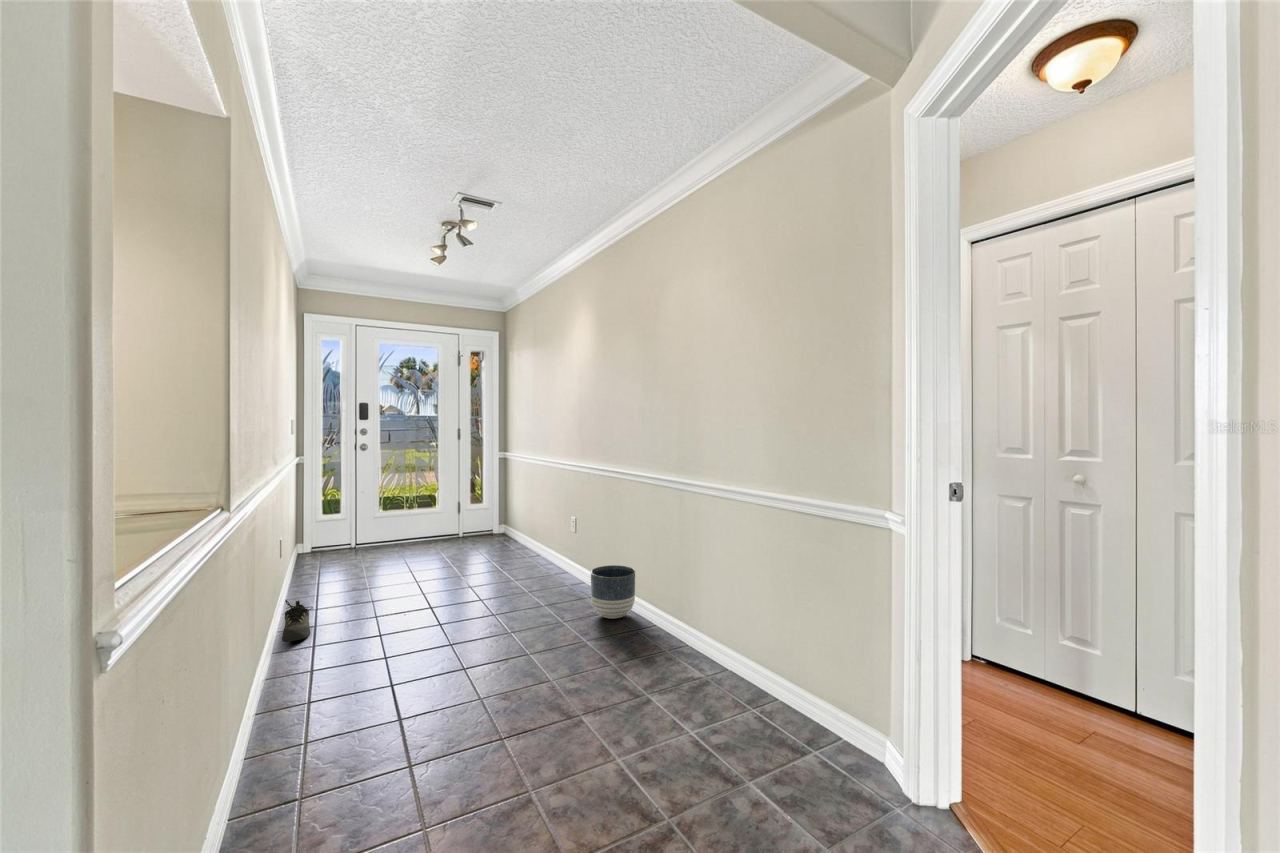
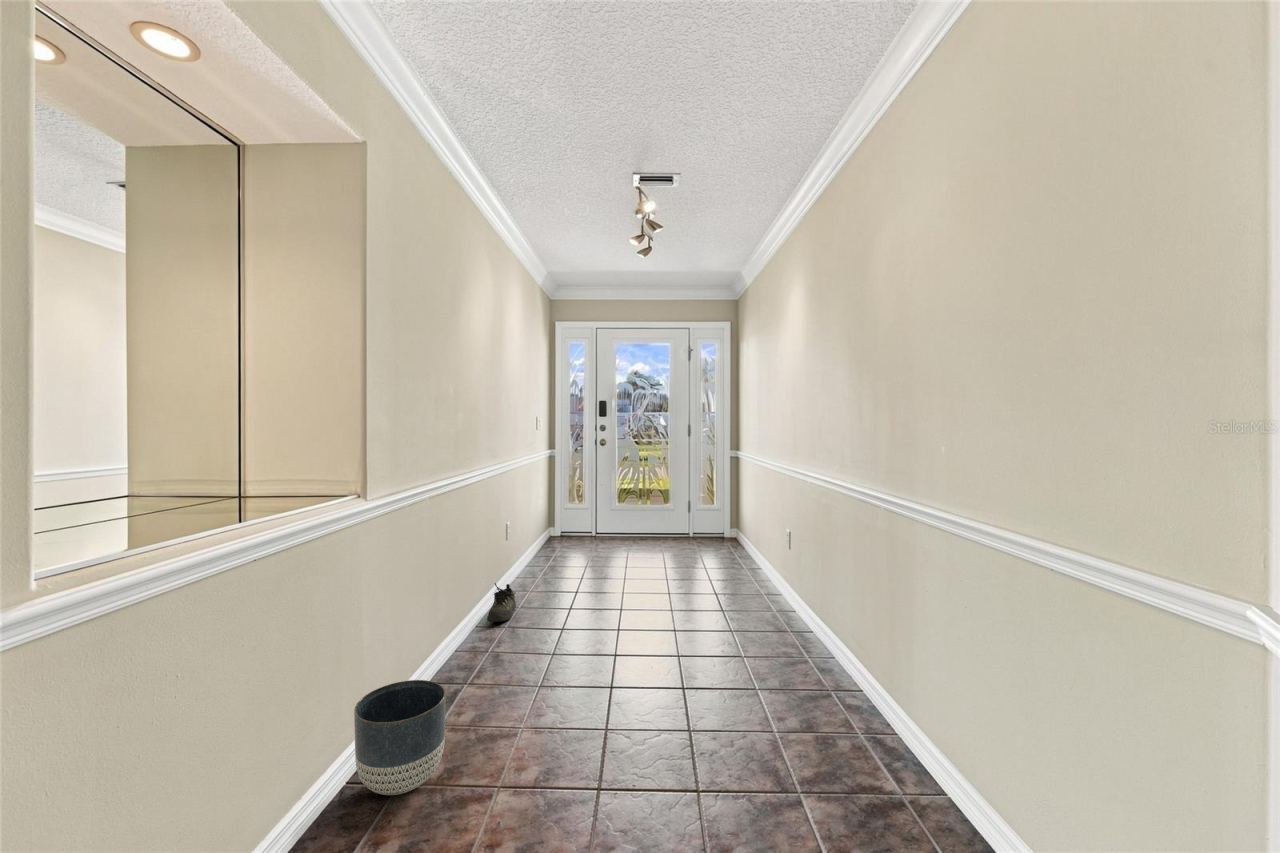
planter: present [591,565,635,619] -> present [354,680,446,795]

